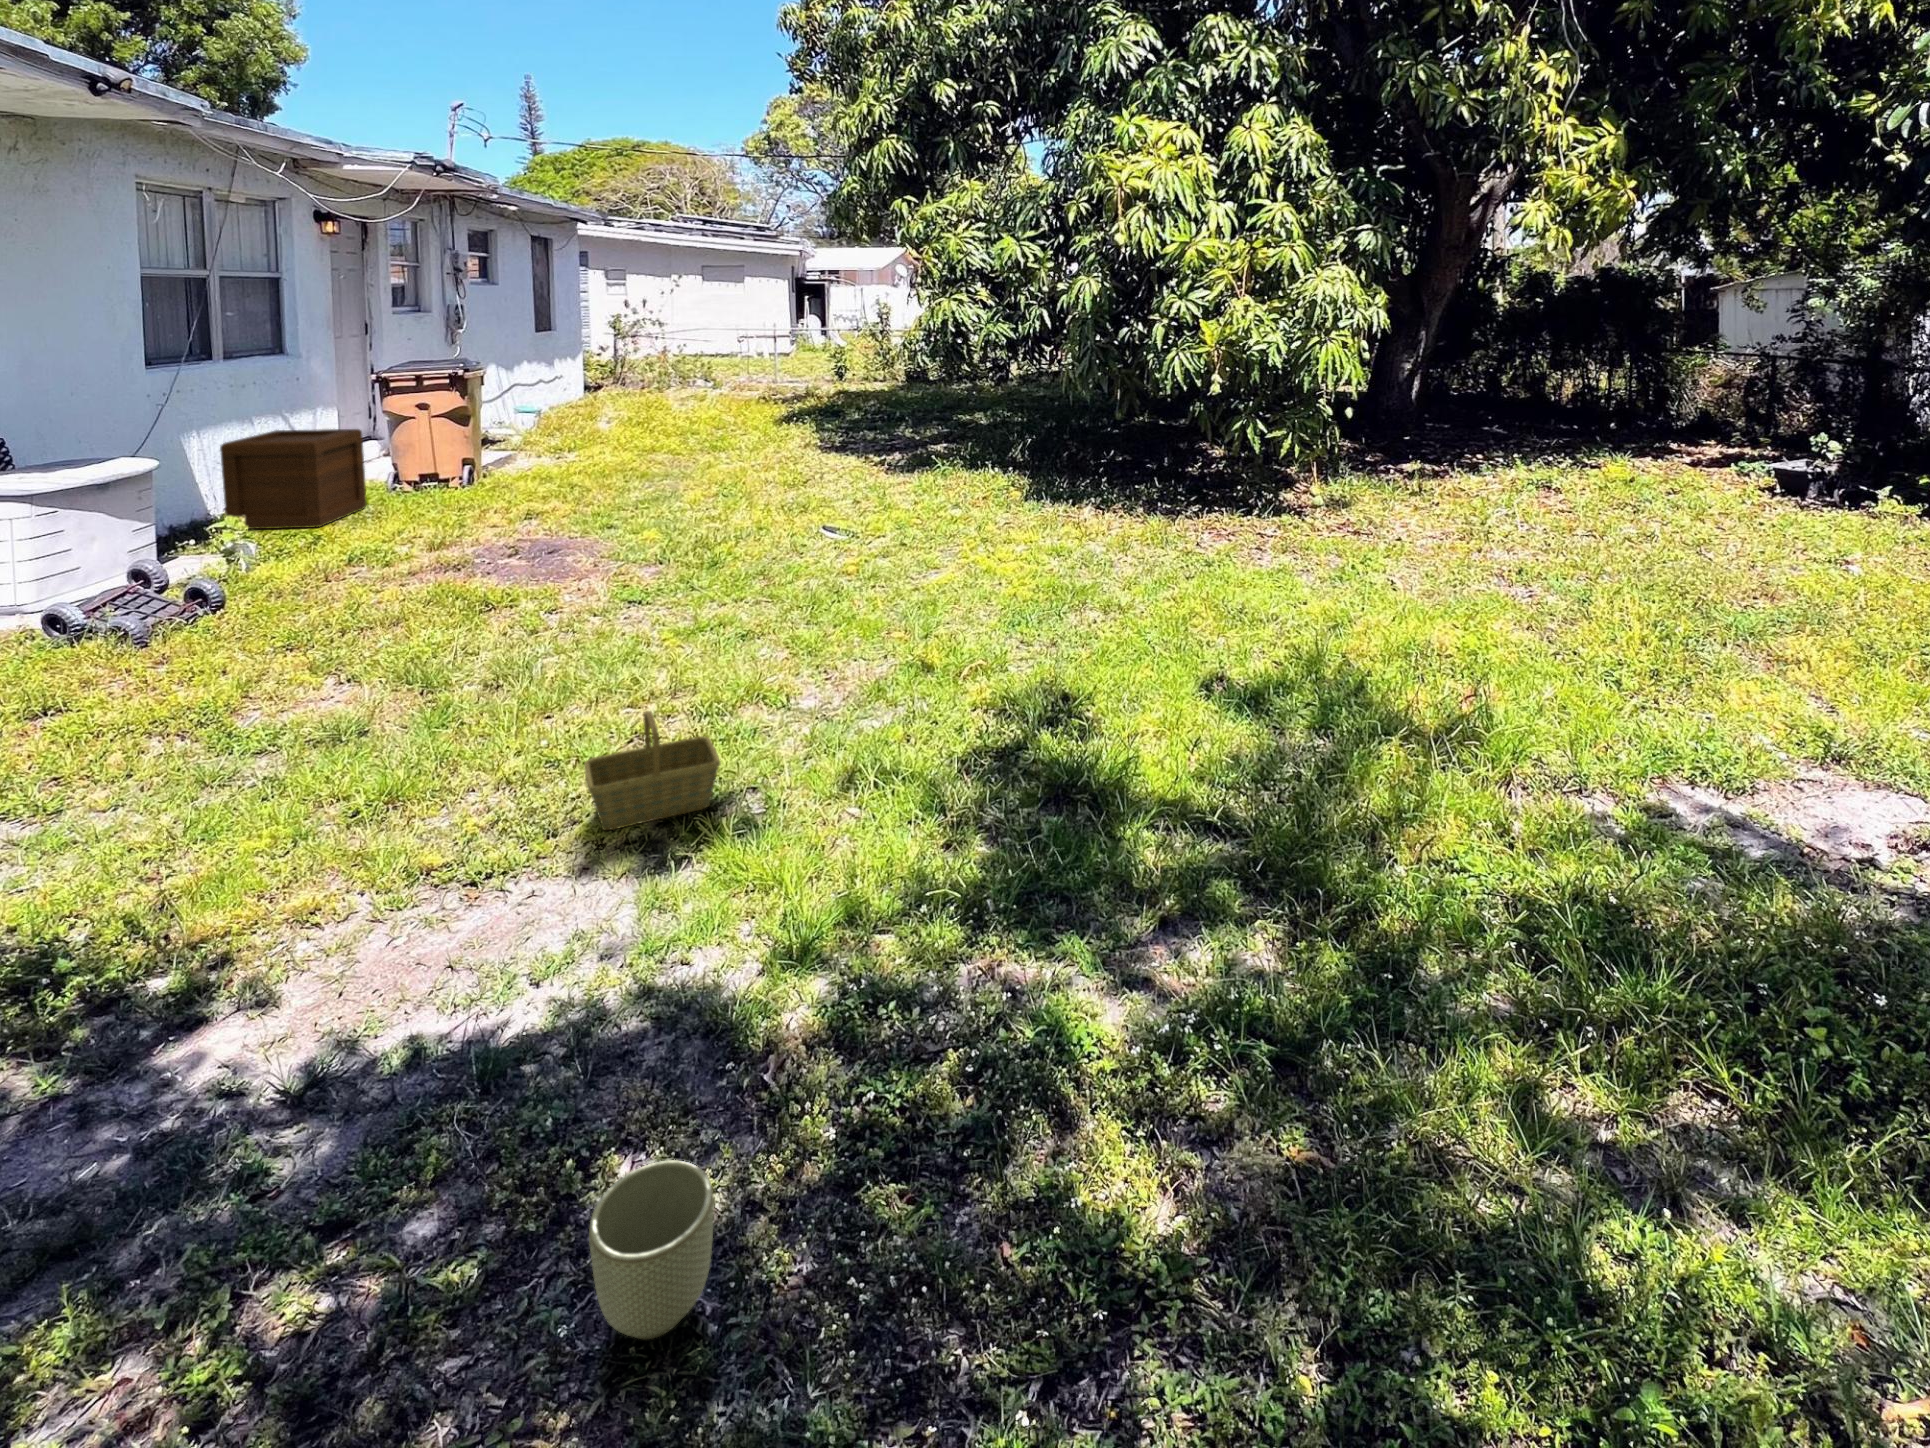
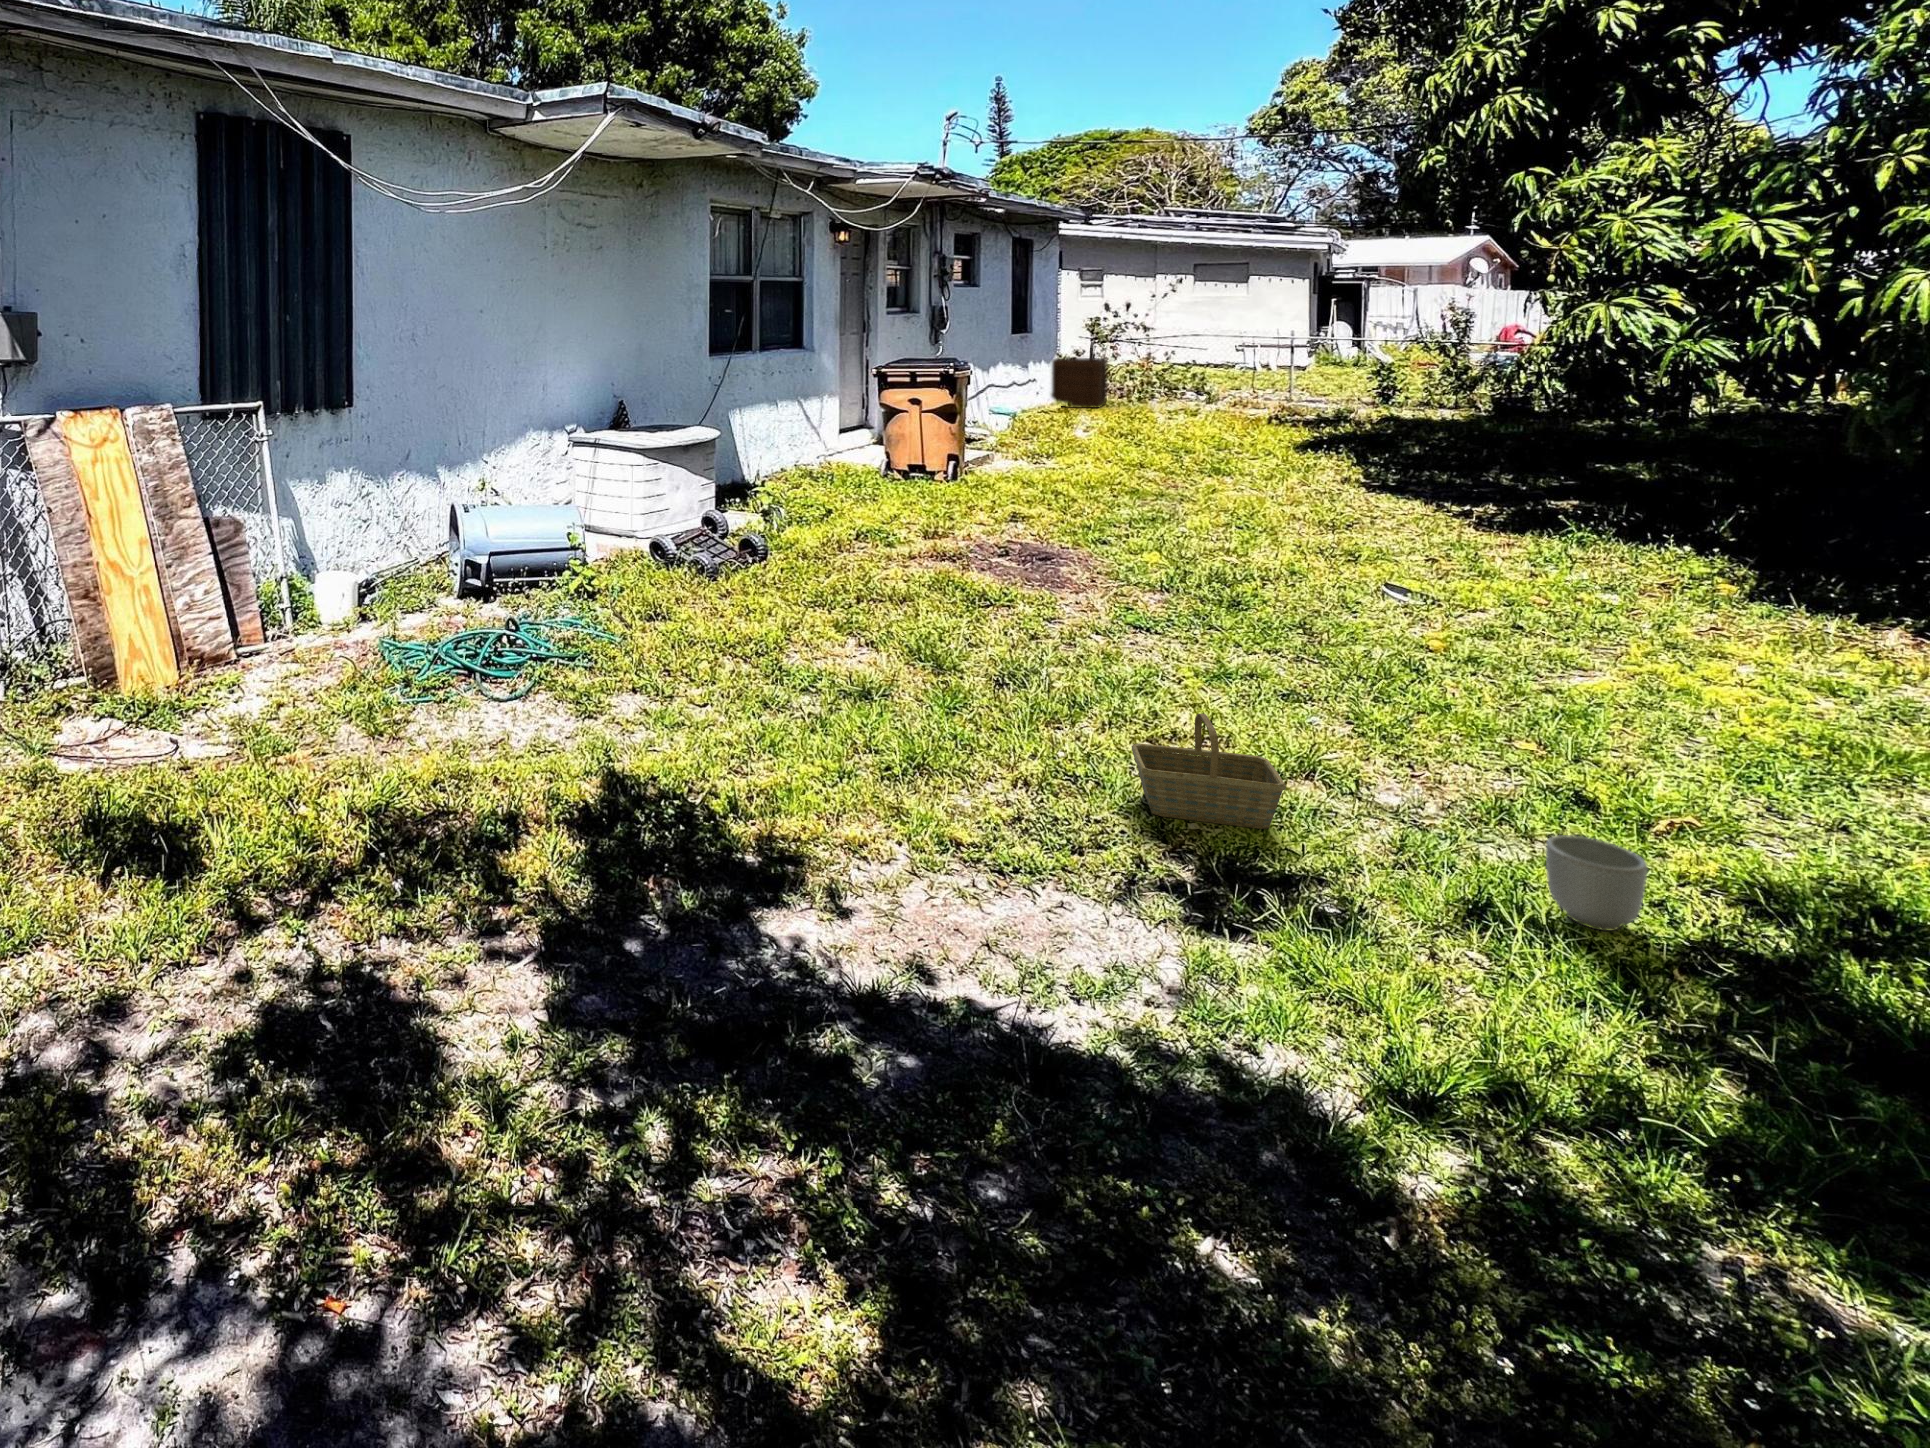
wooden crate: present [220,429,367,529] -> present [1051,358,1107,408]
planter: present [589,1160,714,1339] -> present [1546,835,1648,931]

